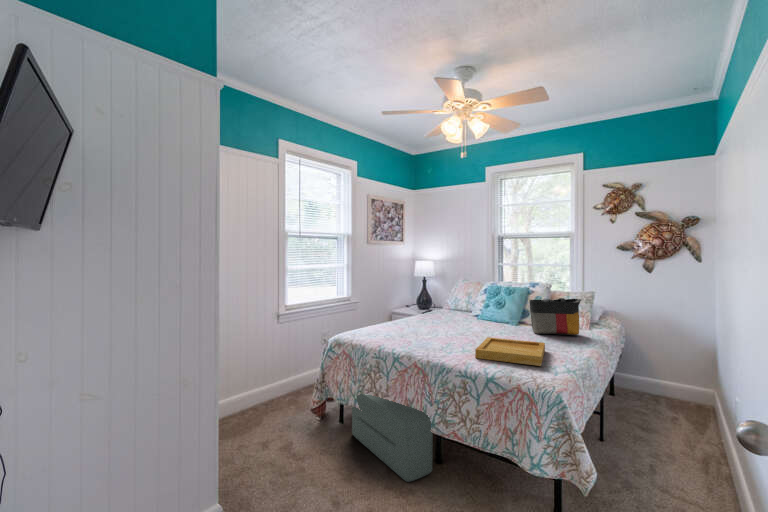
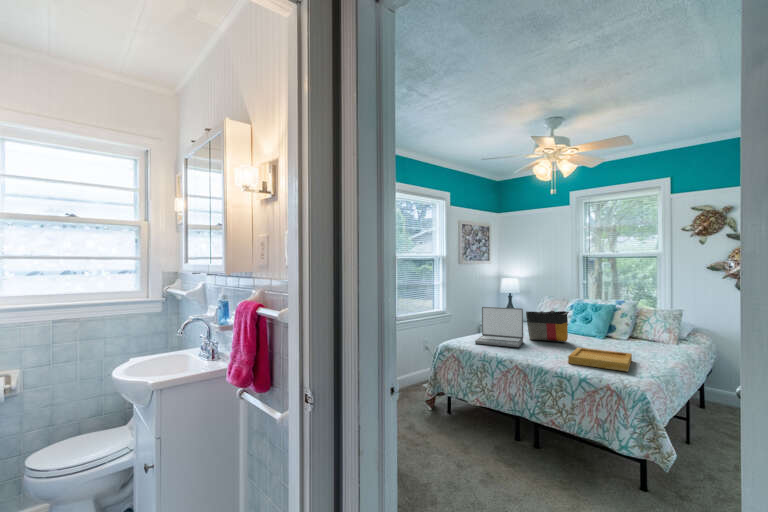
laptop: none [373,292,430,339] -> present [475,307,523,347]
tote bag: present [529,298,581,335] -> present [526,310,569,342]
pouf: present [352,393,433,482] -> none [459,383,533,458]

